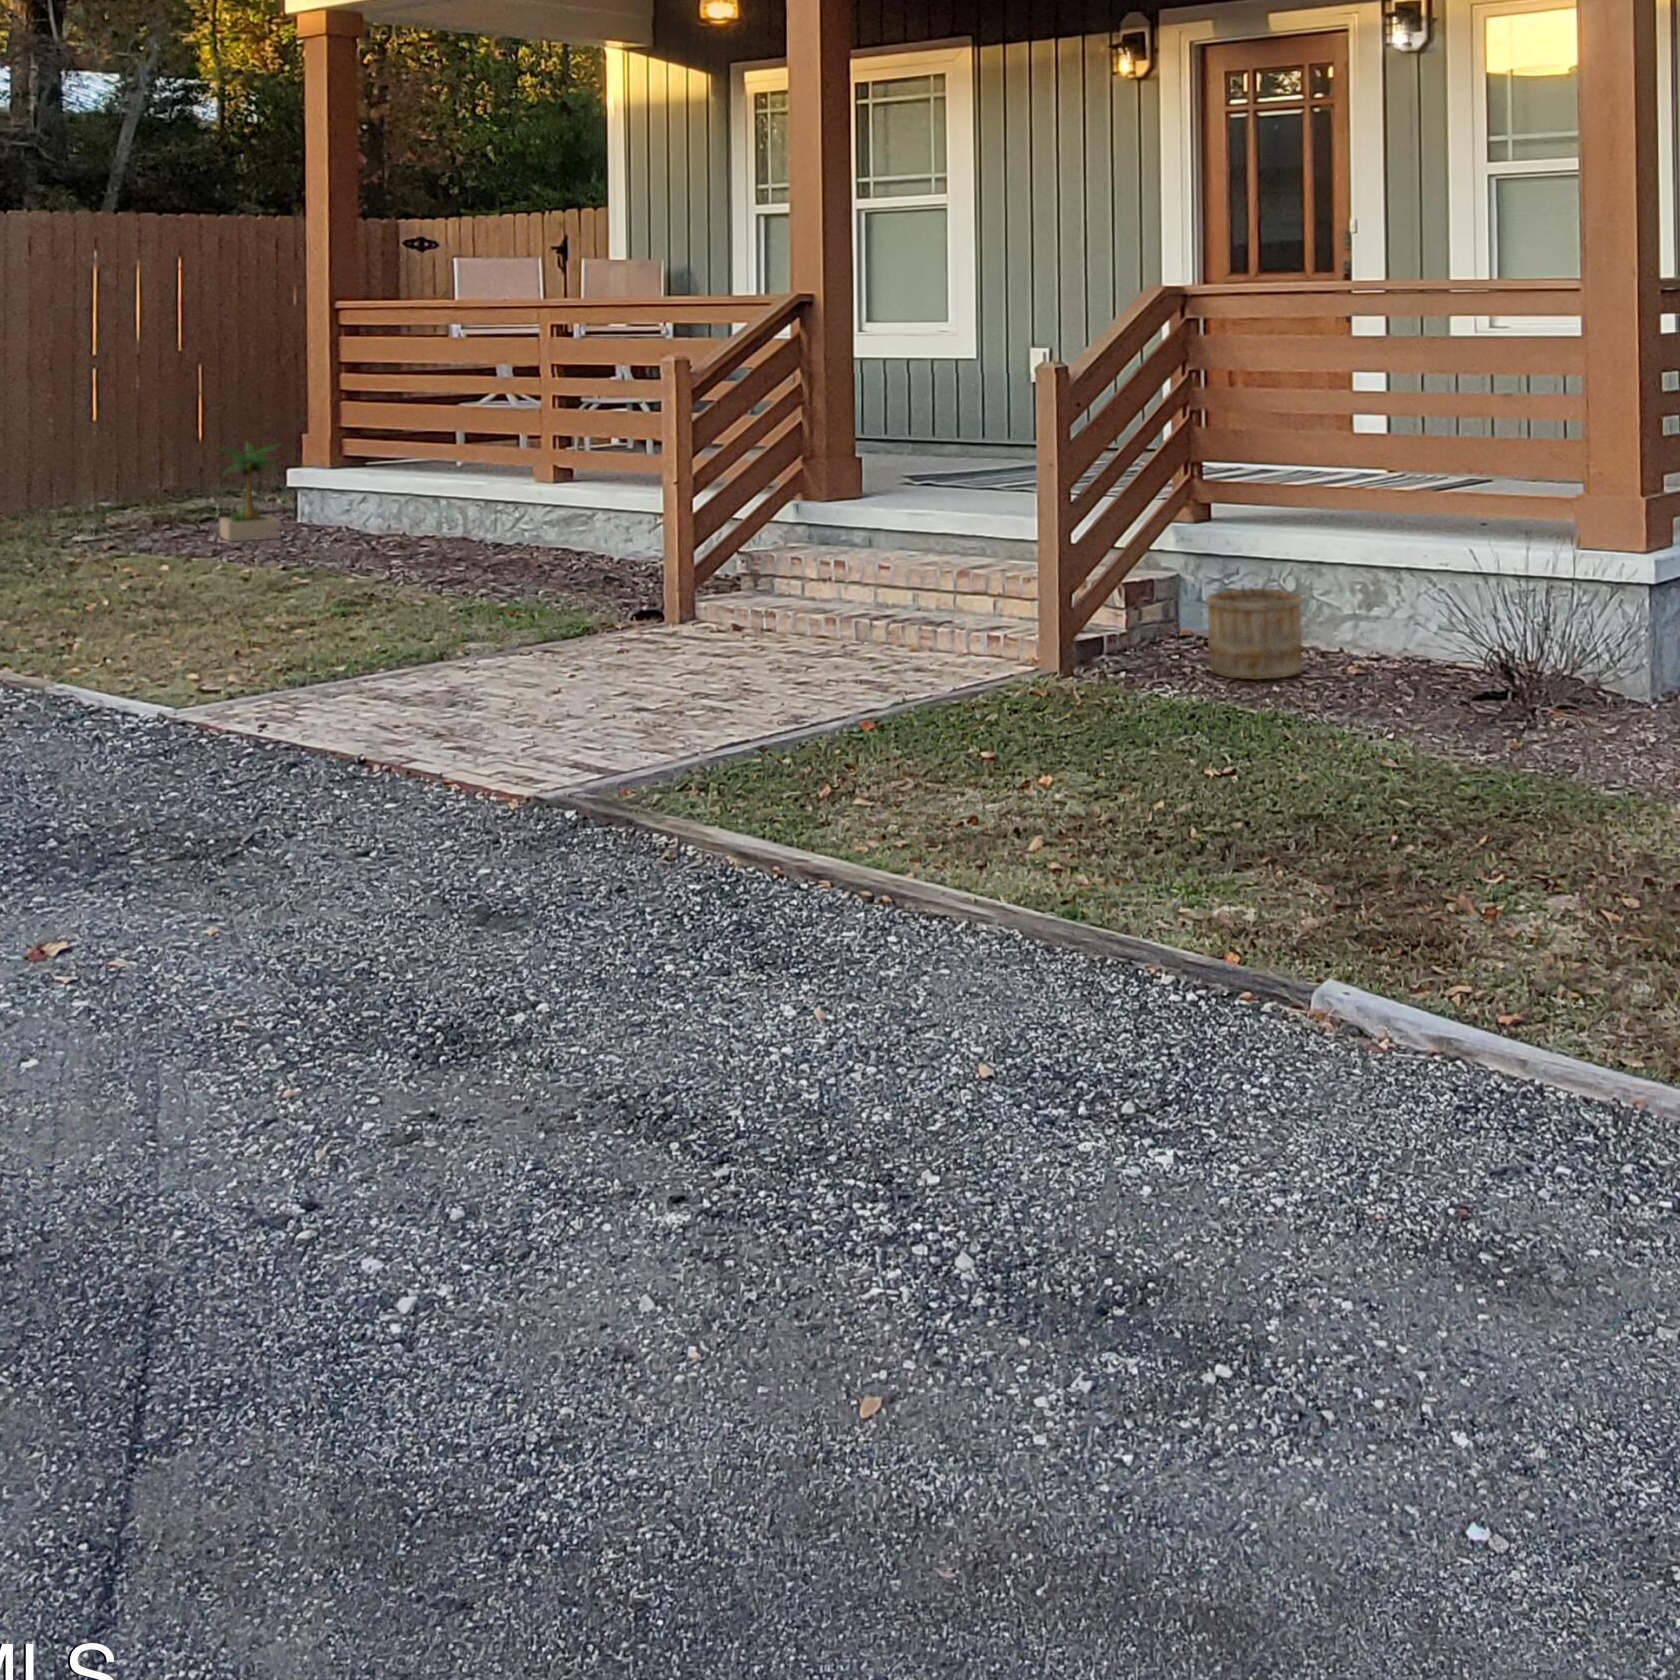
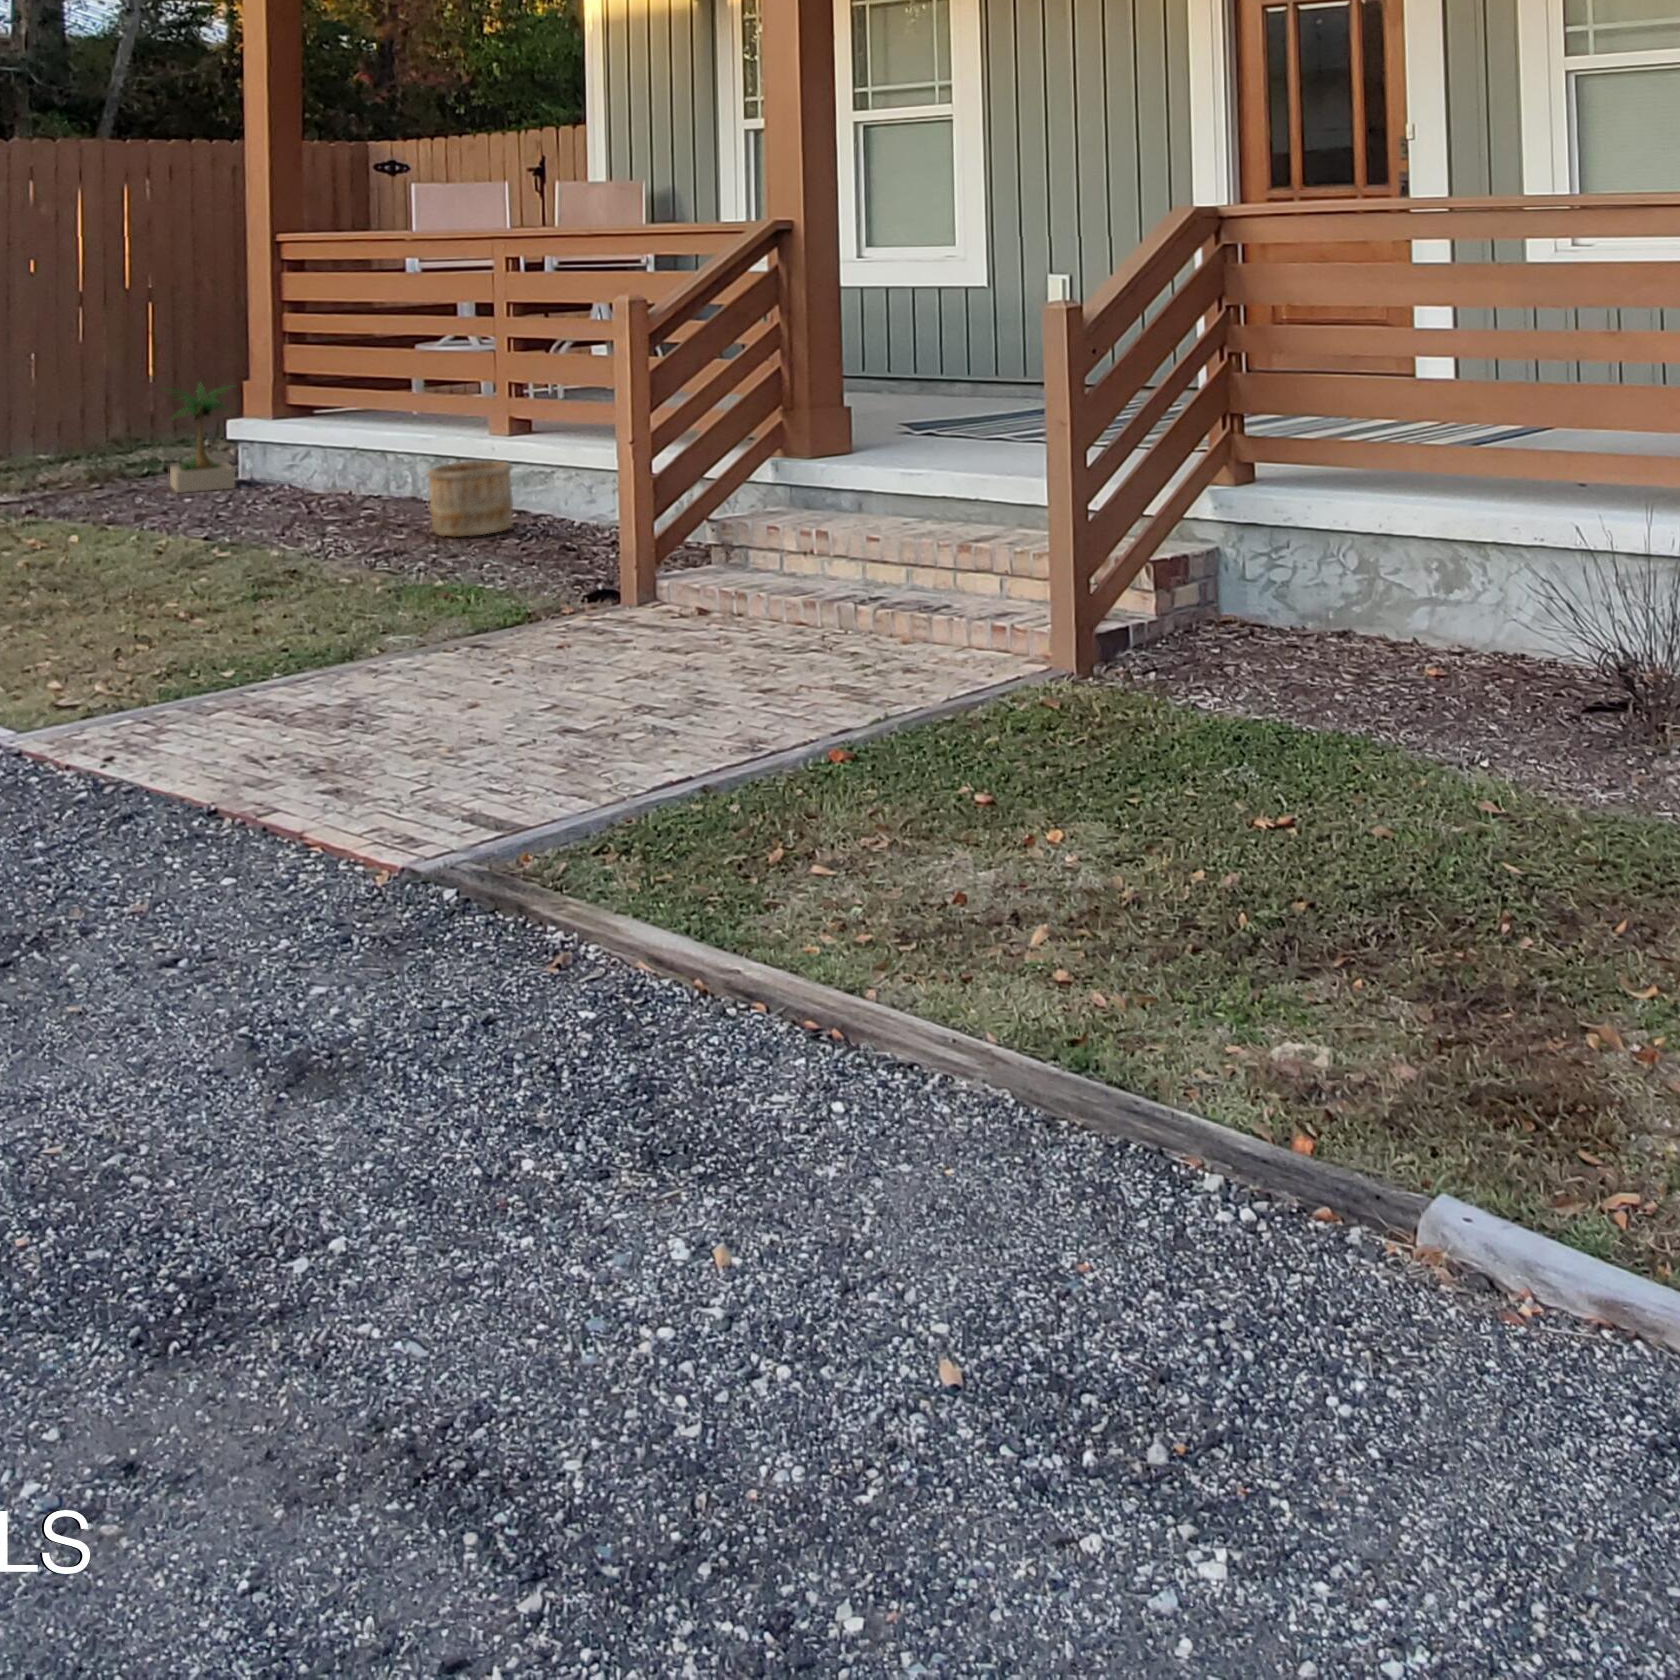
wooden bucket: present [1205,588,1304,679] -> present [427,461,513,537]

